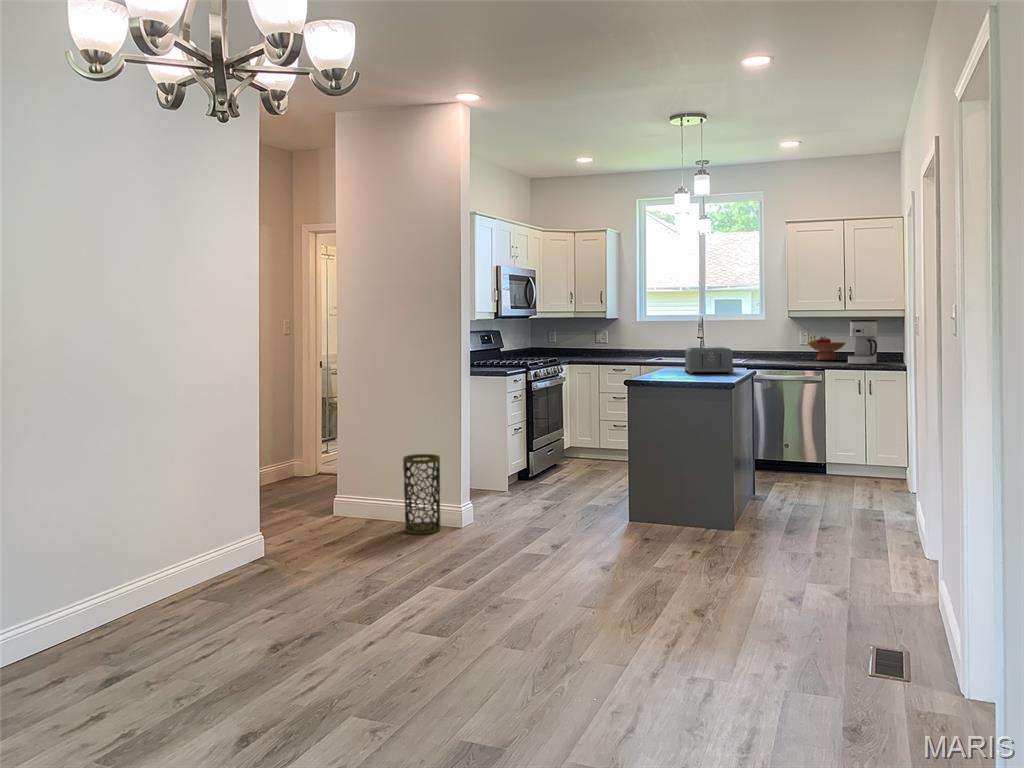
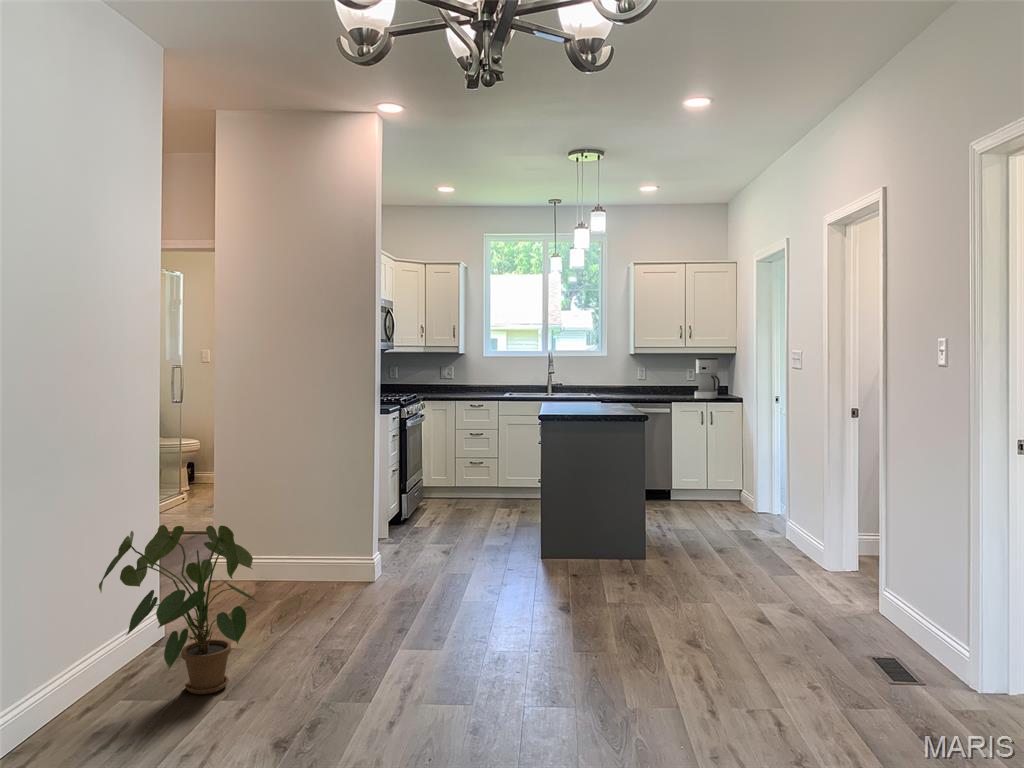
fruit bowl: present [808,336,846,360] -> none [650,371,685,394]
toaster: present [684,348,734,374] -> none [564,386,616,412]
trash can: present [403,454,441,534] -> none [309,506,350,596]
house plant: none [177,457,319,601] -> present [99,525,257,694]

